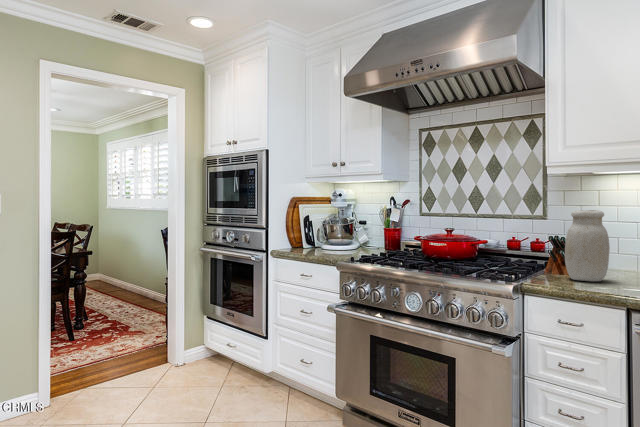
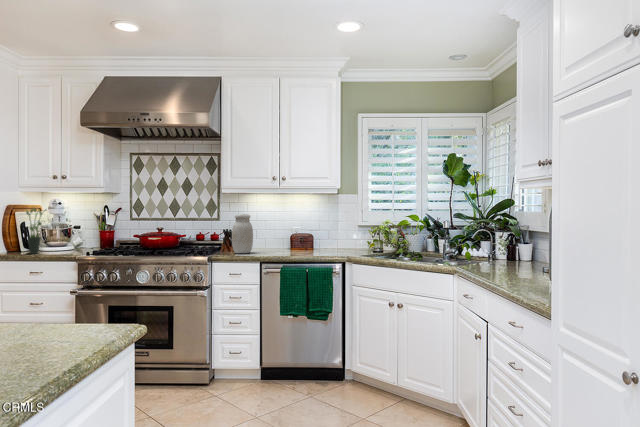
potted plant: none [303,198,326,253] -> present [26,208,46,254]

